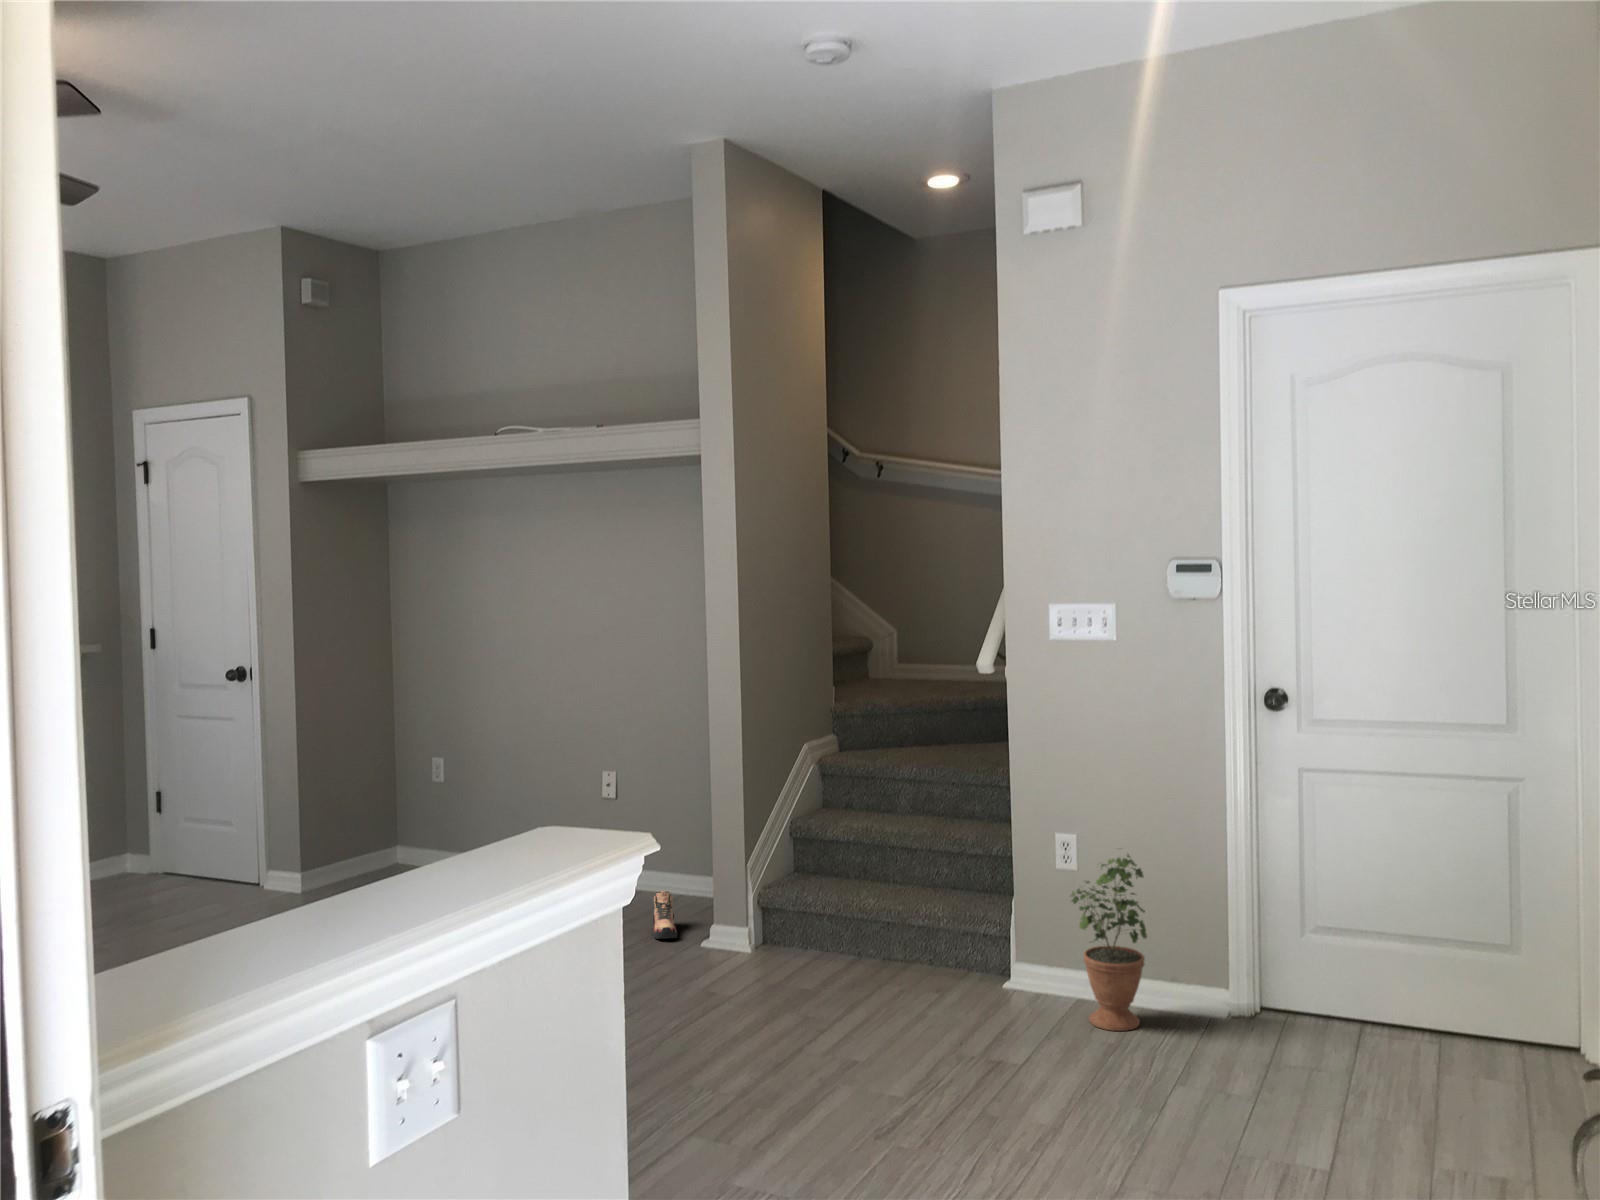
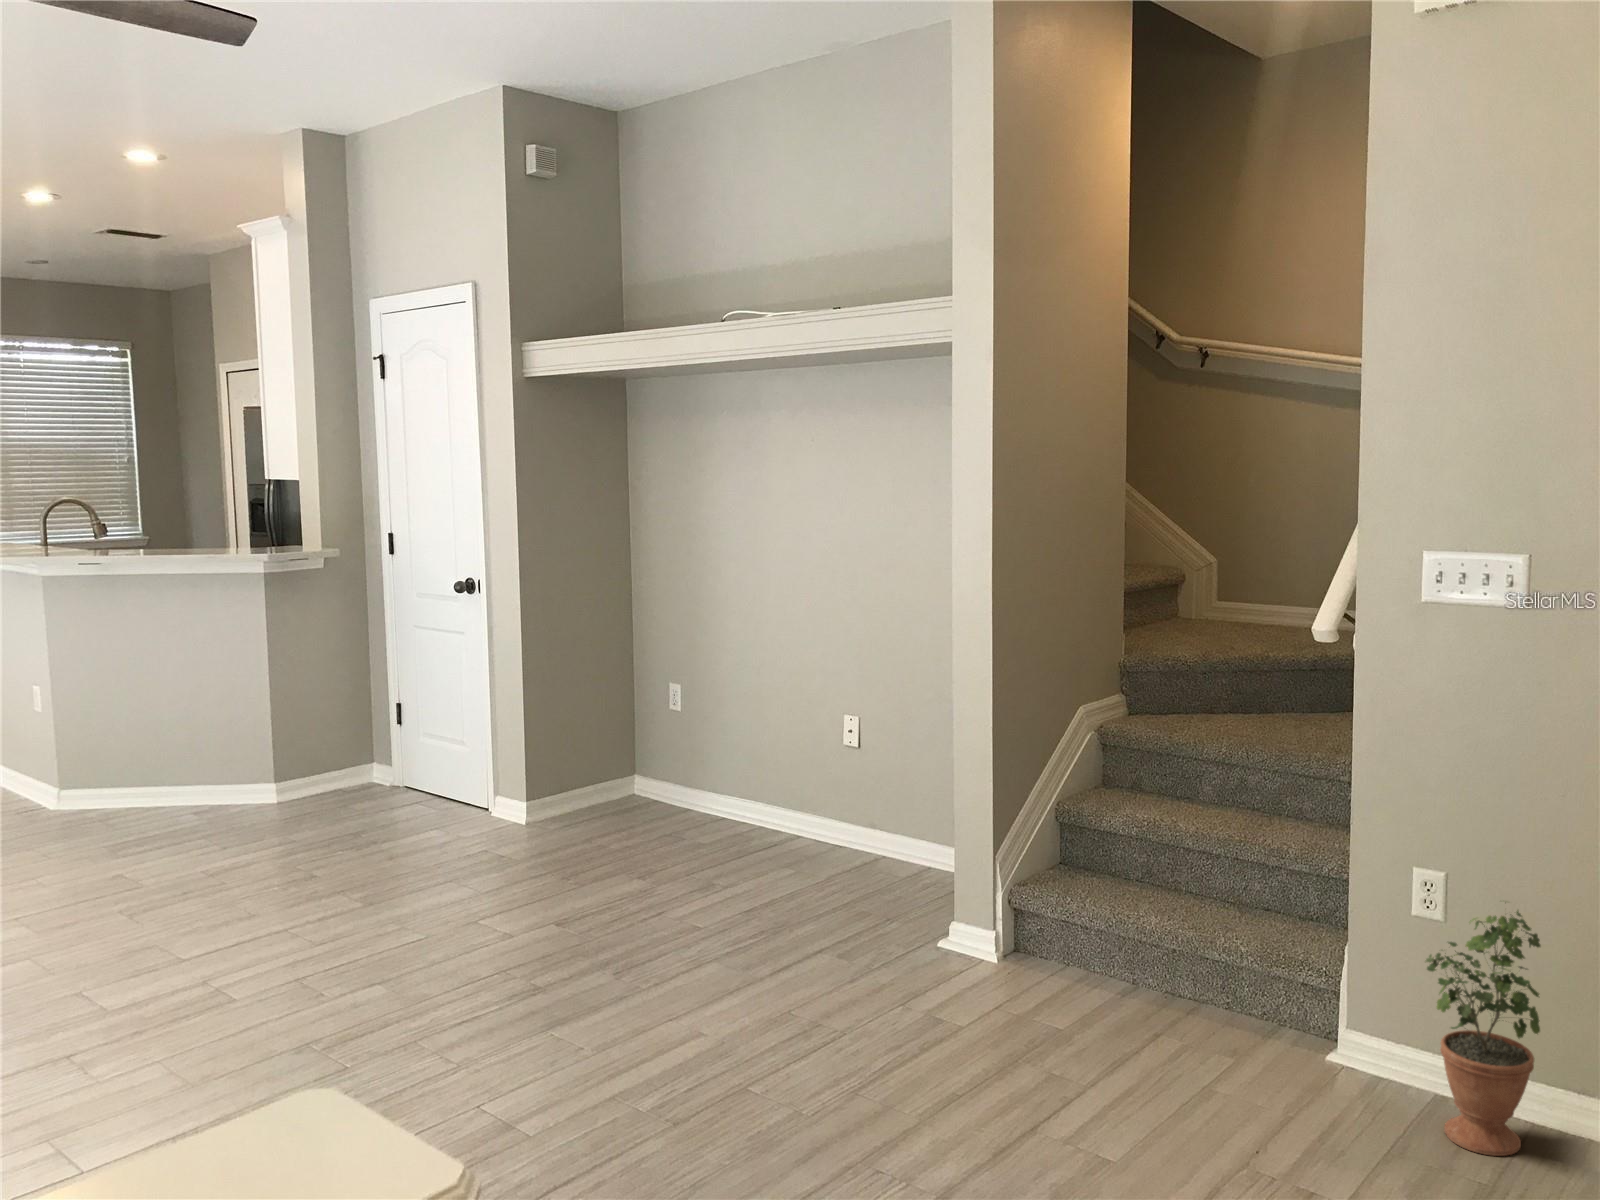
shoe: present [652,891,677,939] -> none [885,873,914,931]

